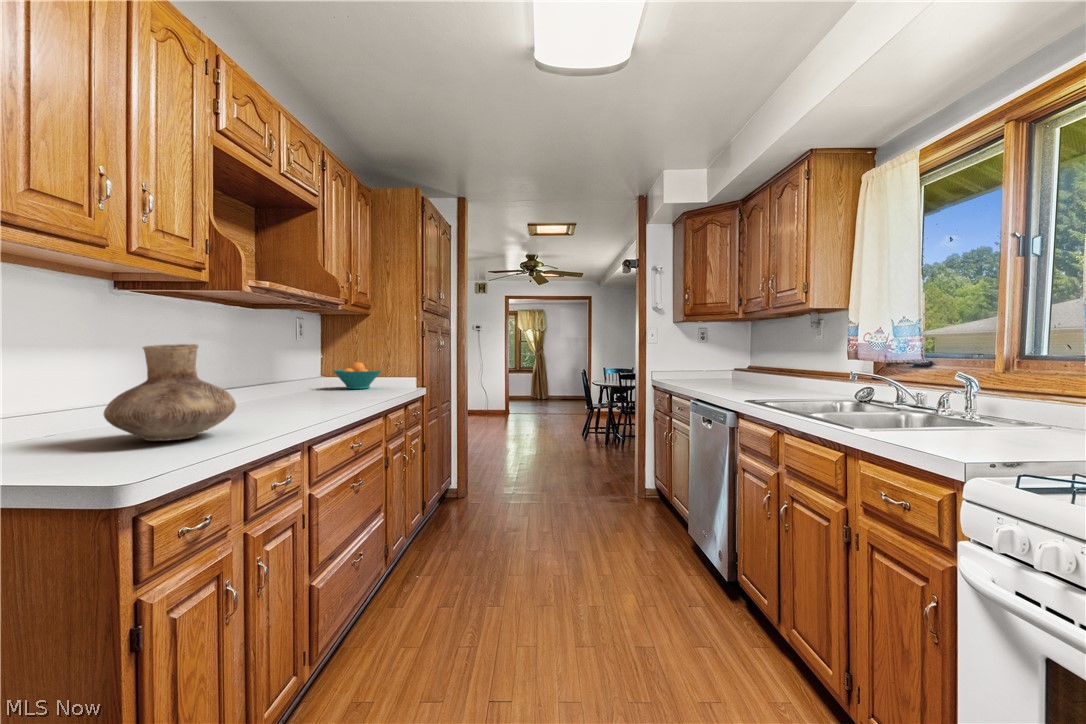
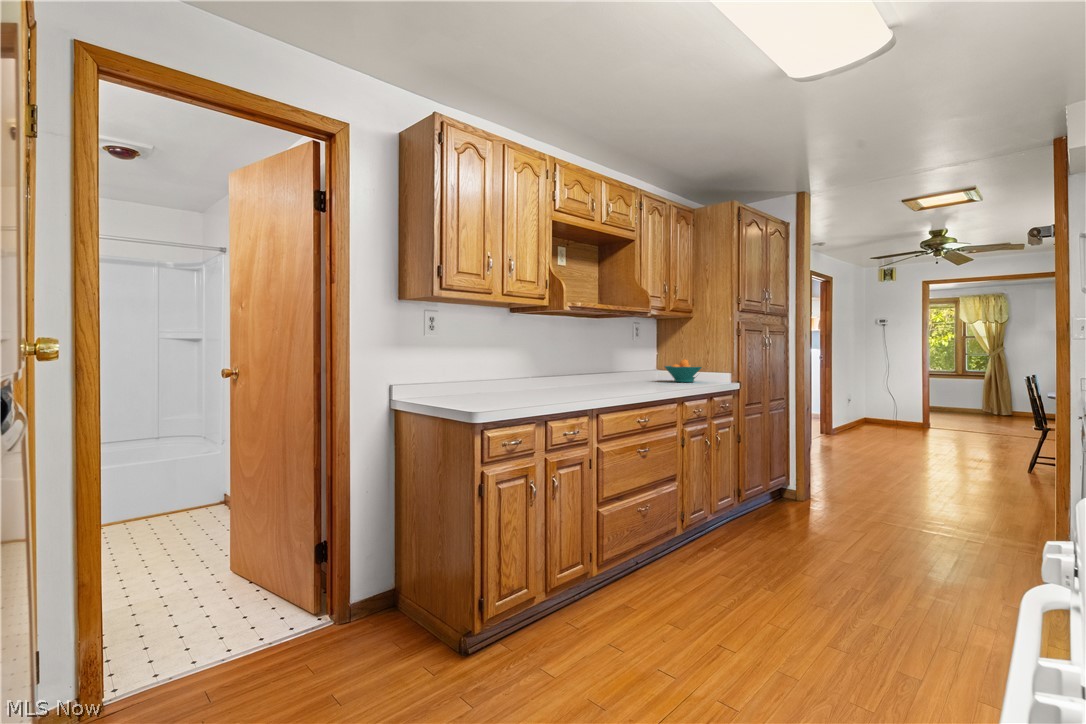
vase: present [103,344,236,441] -> none [490,345,551,399]

